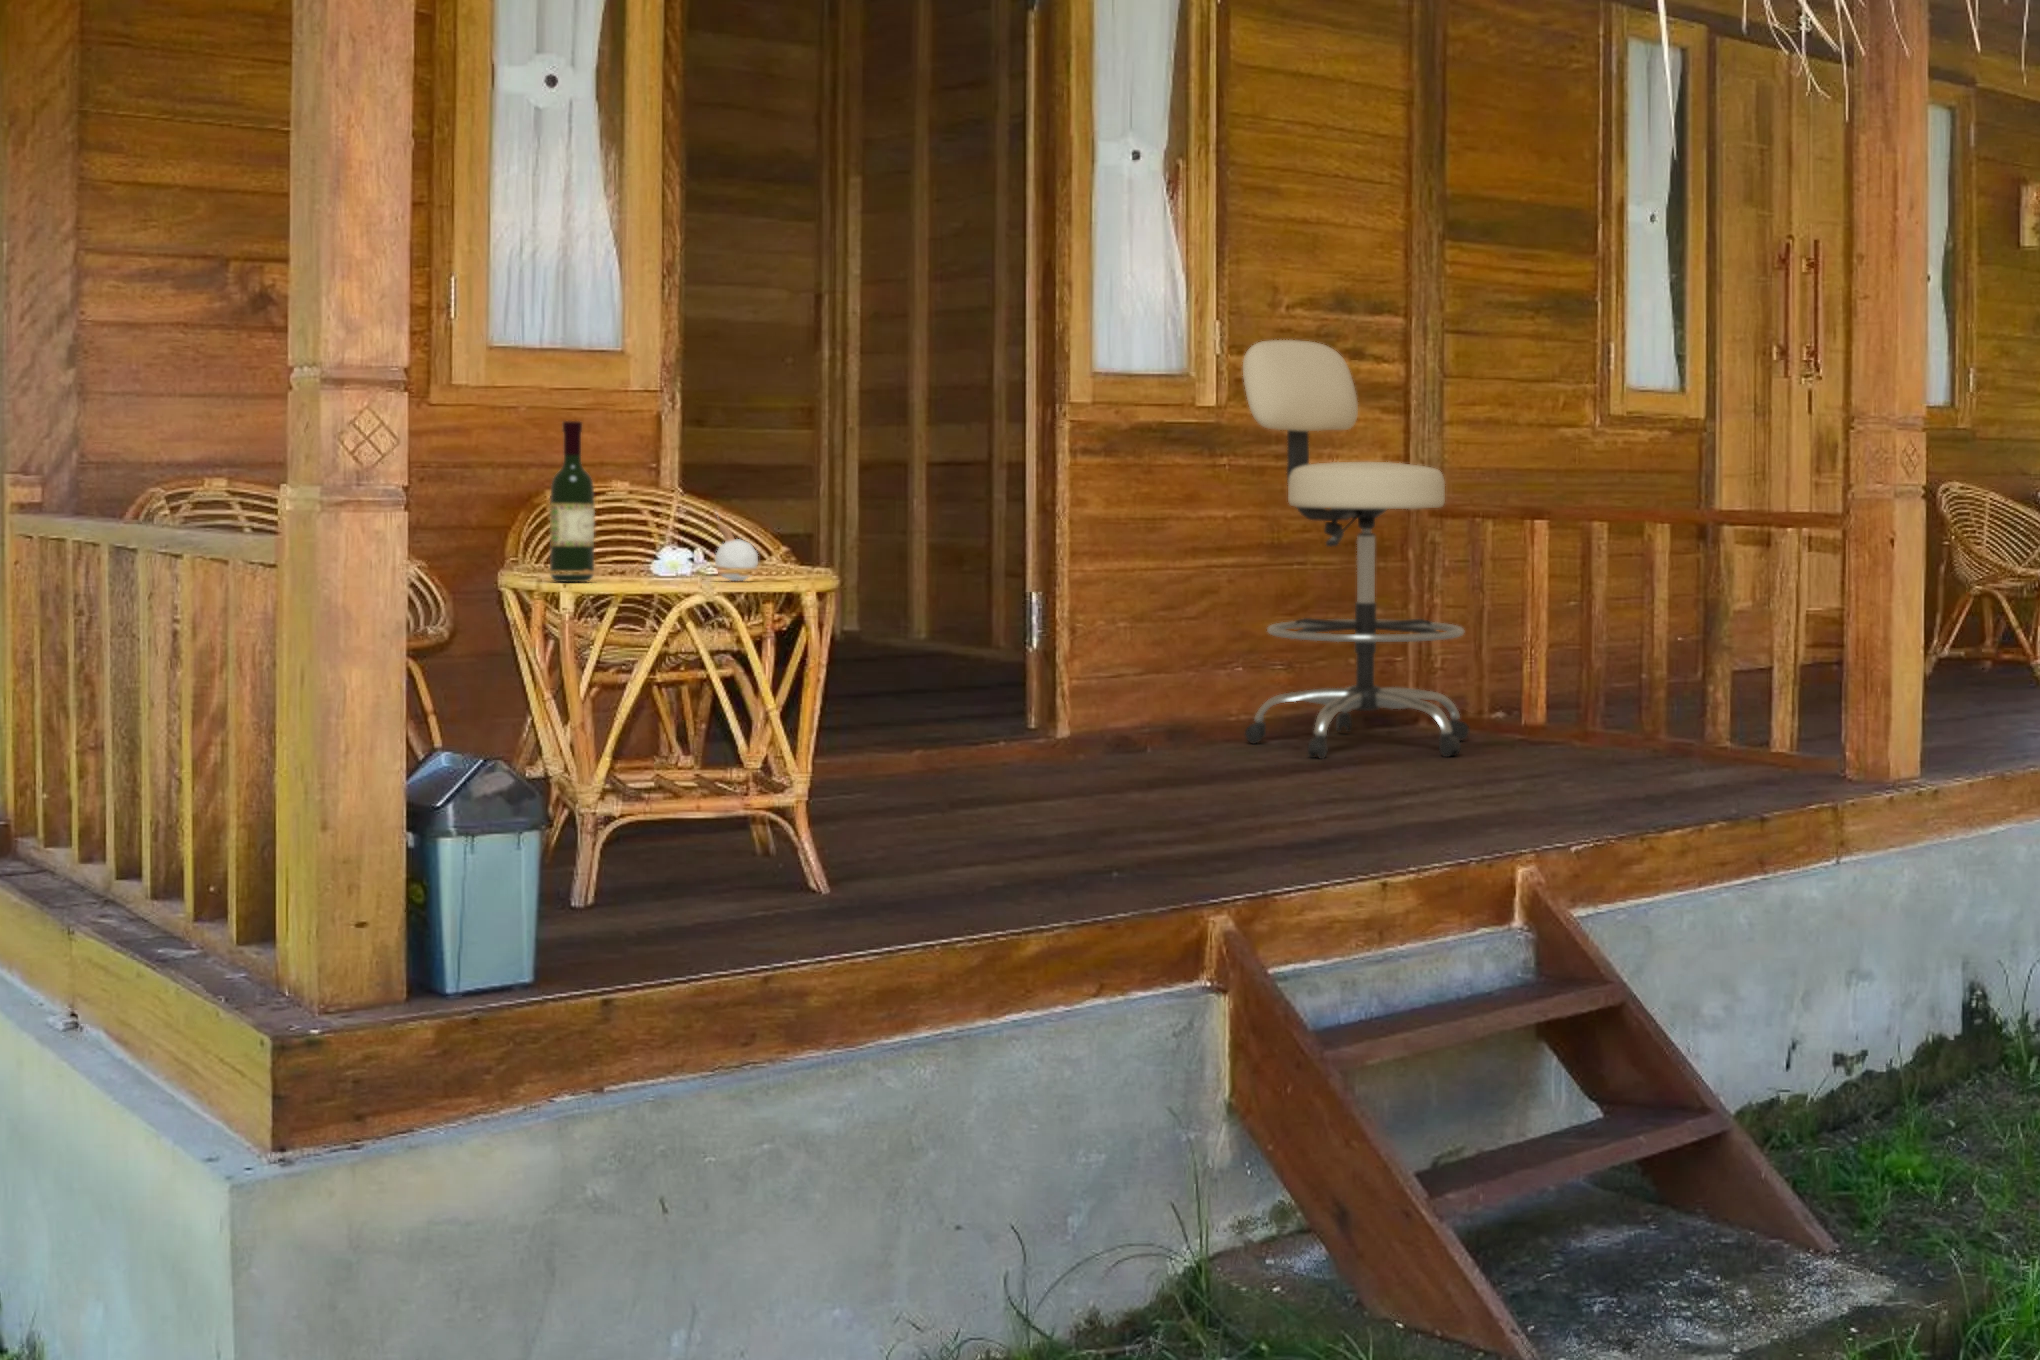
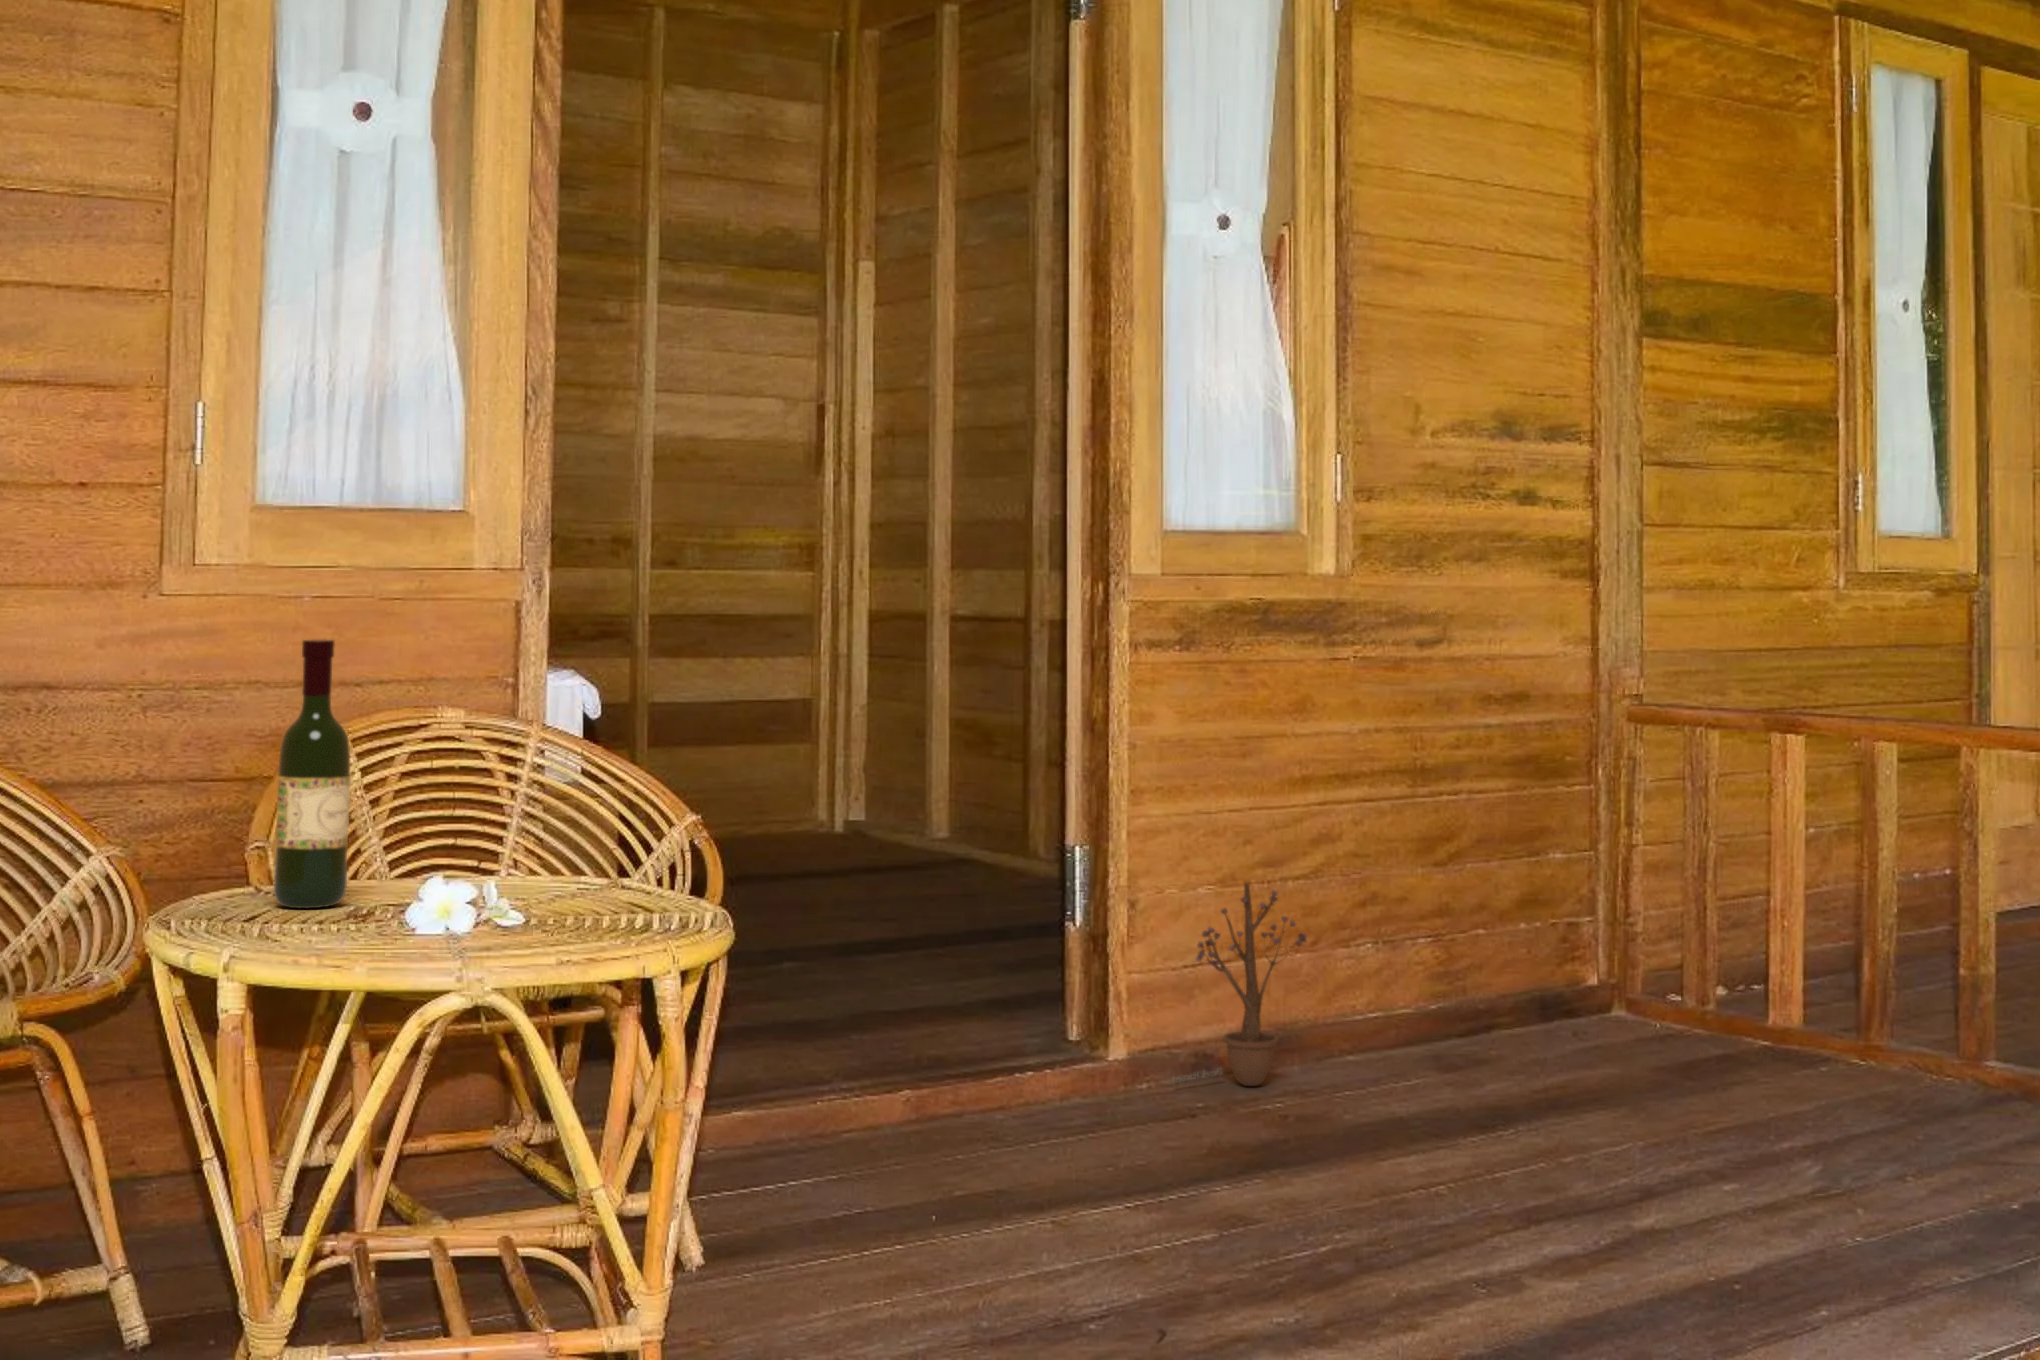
stool: present [1243,340,1469,759] -> none [1368,476,1704,1103]
candle: present [715,519,758,581] -> none [551,777,621,897]
decorative plant: none [1104,617,1197,755] -> present [1173,883,1306,1086]

